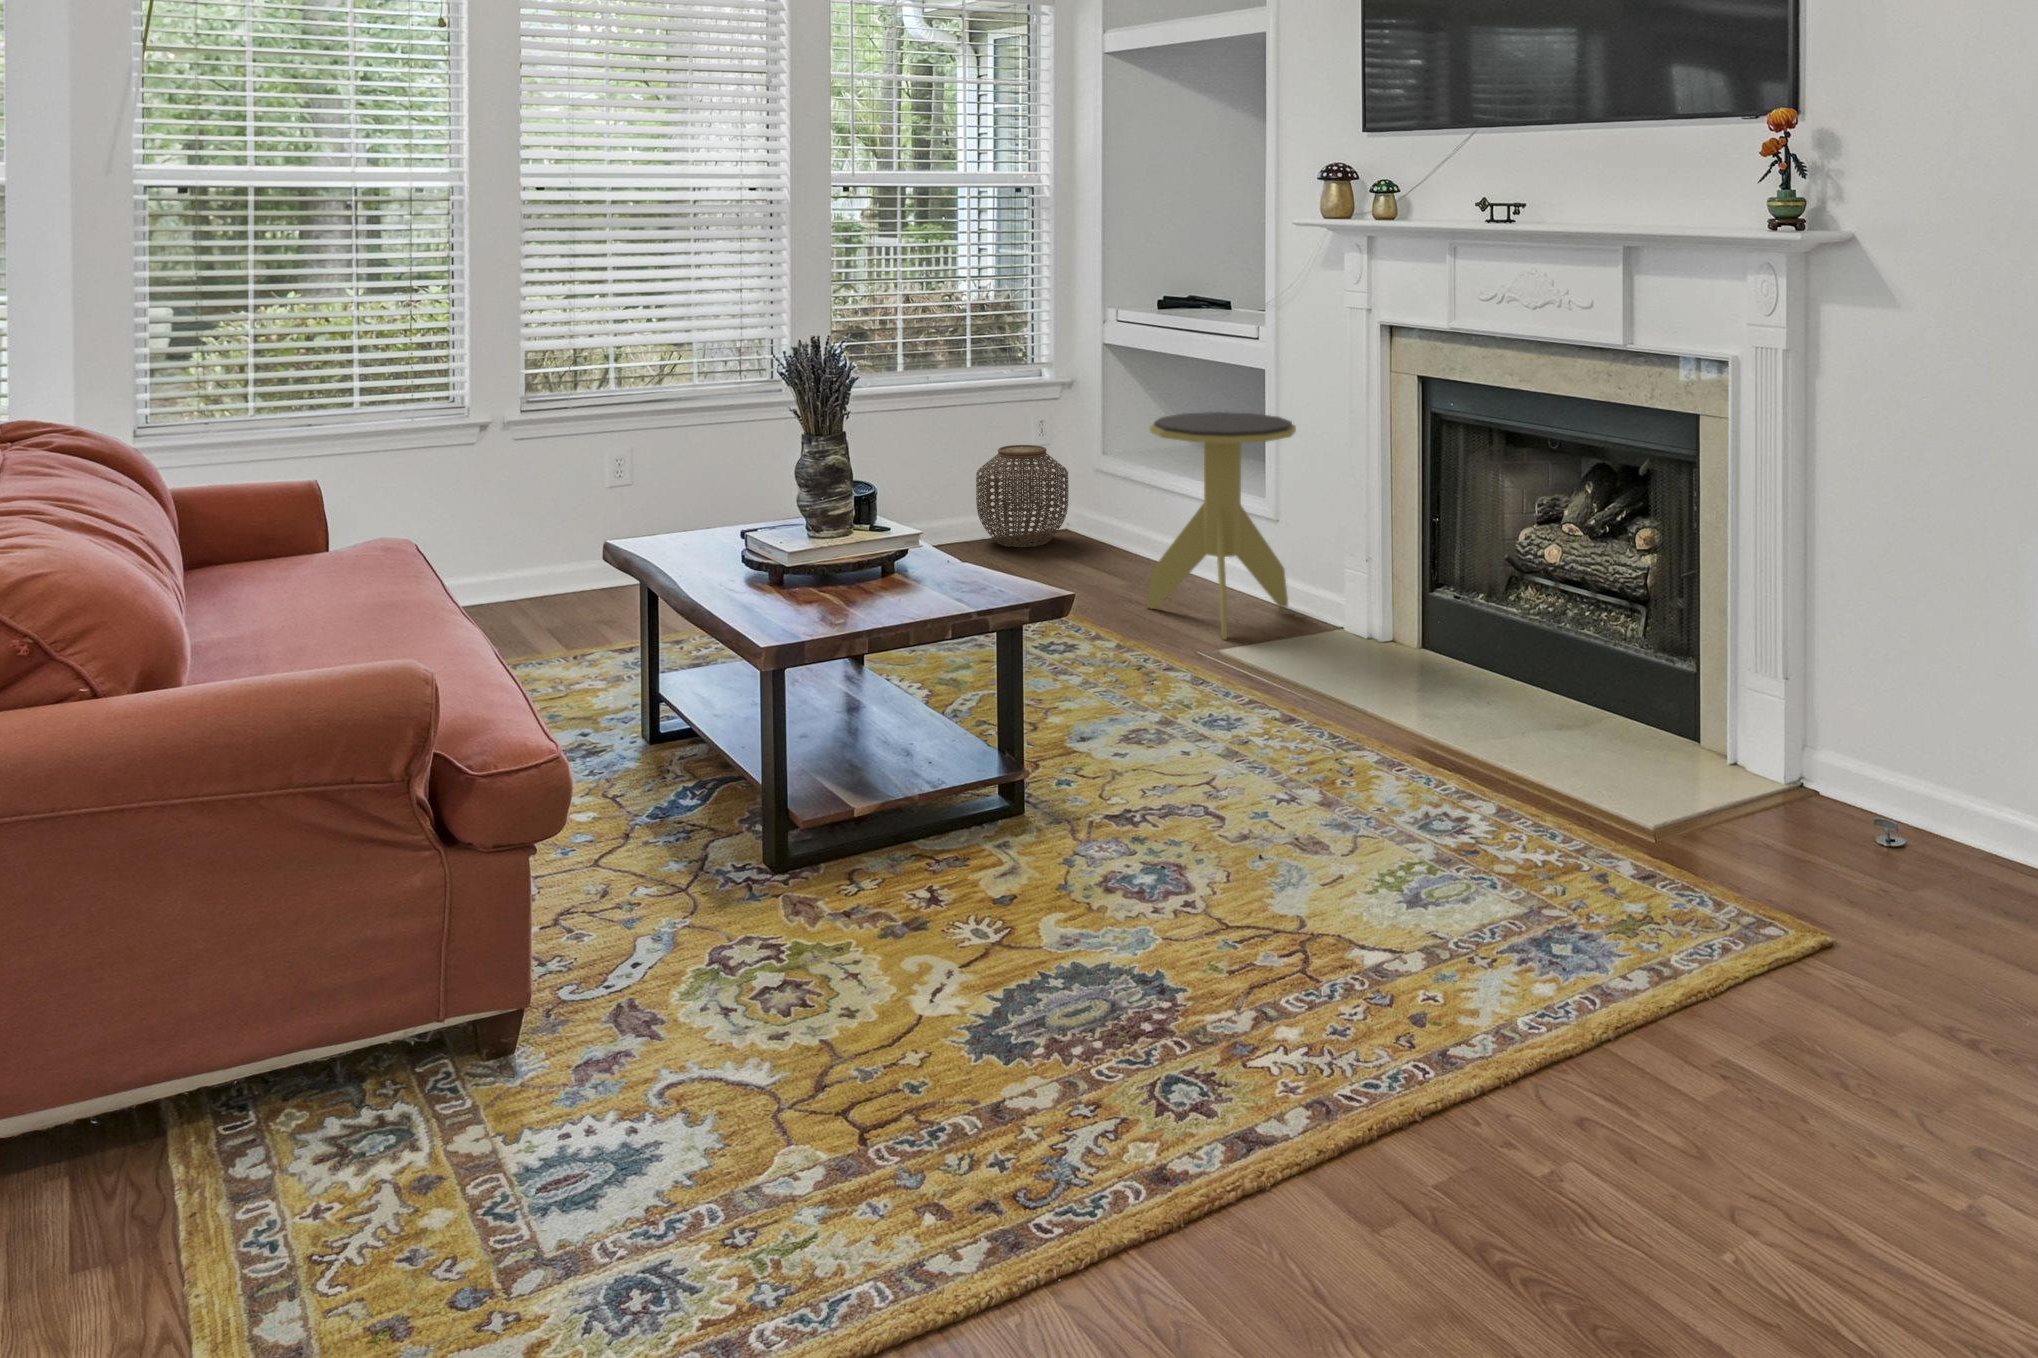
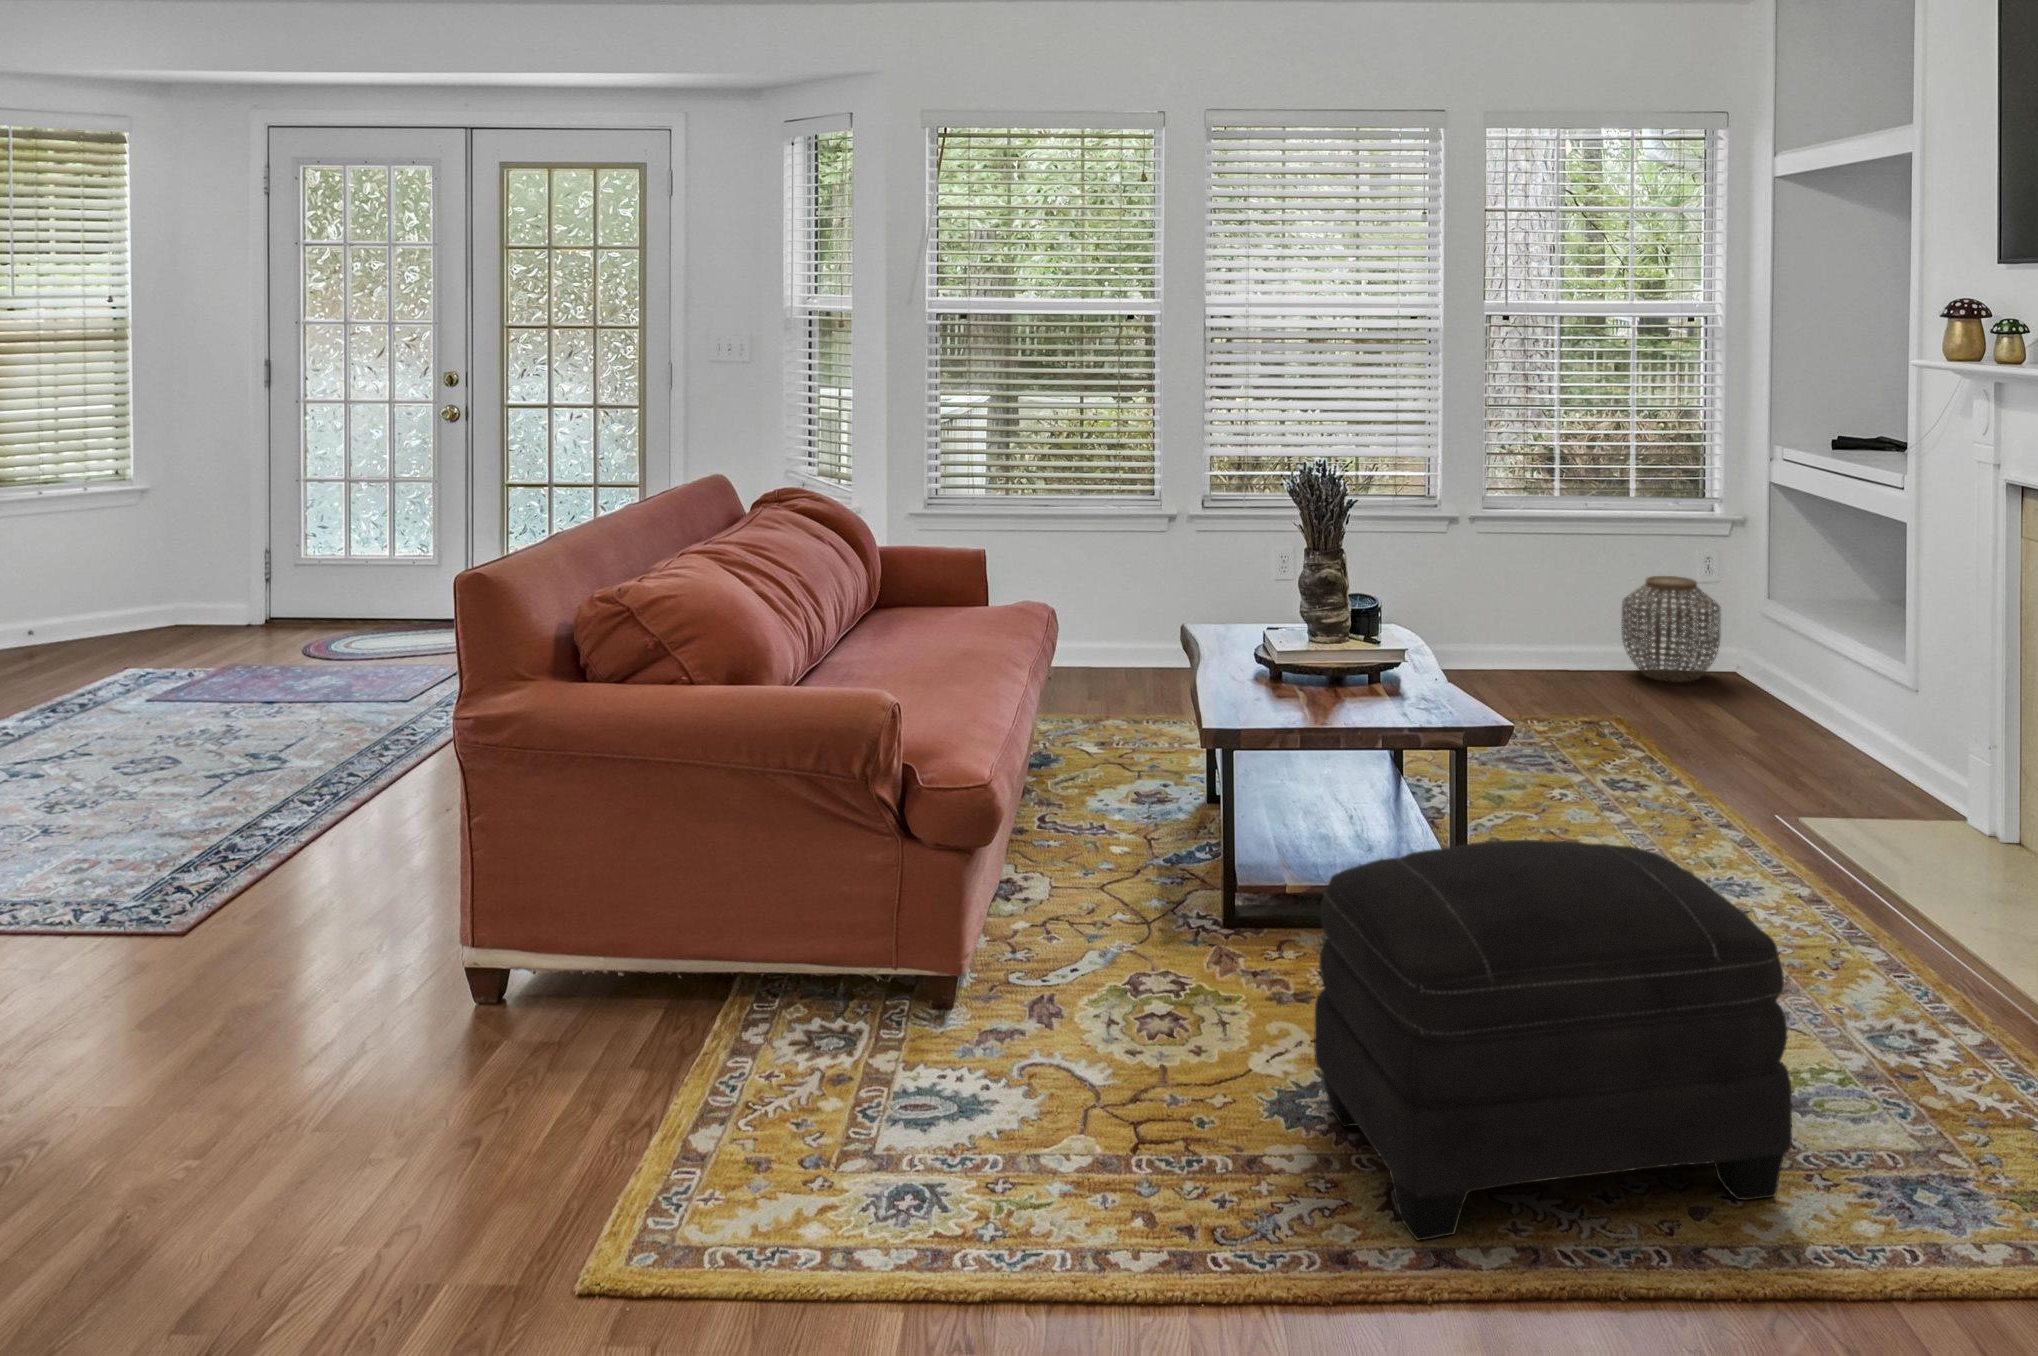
side table: present [1147,412,1296,640] -> none [1748,559,1919,807]
ottoman: none [1014,690,1470,1131] -> present [1314,840,1792,1241]

